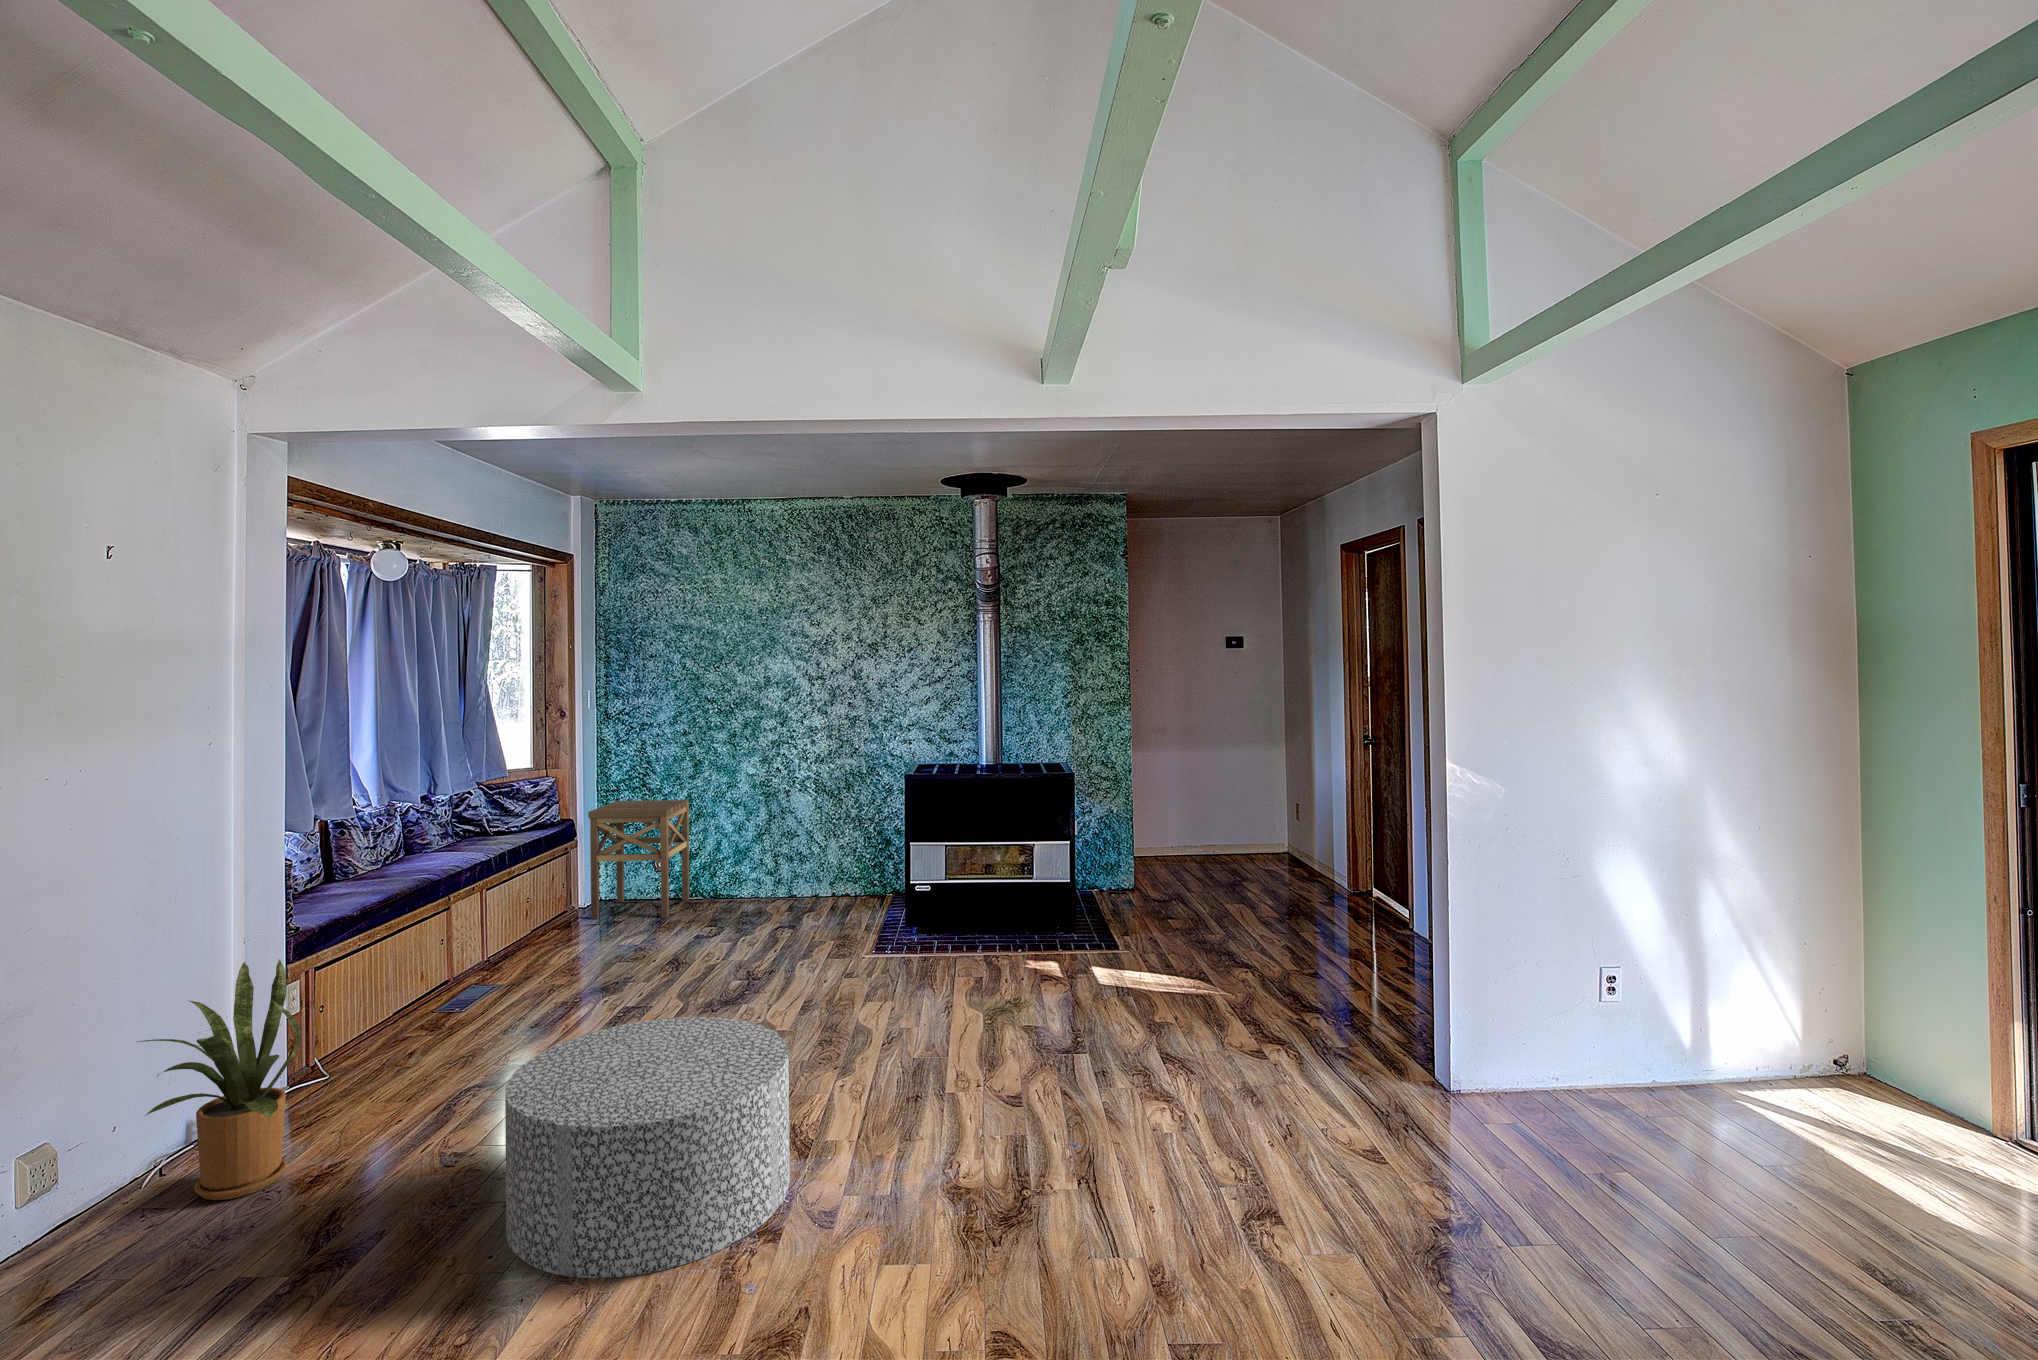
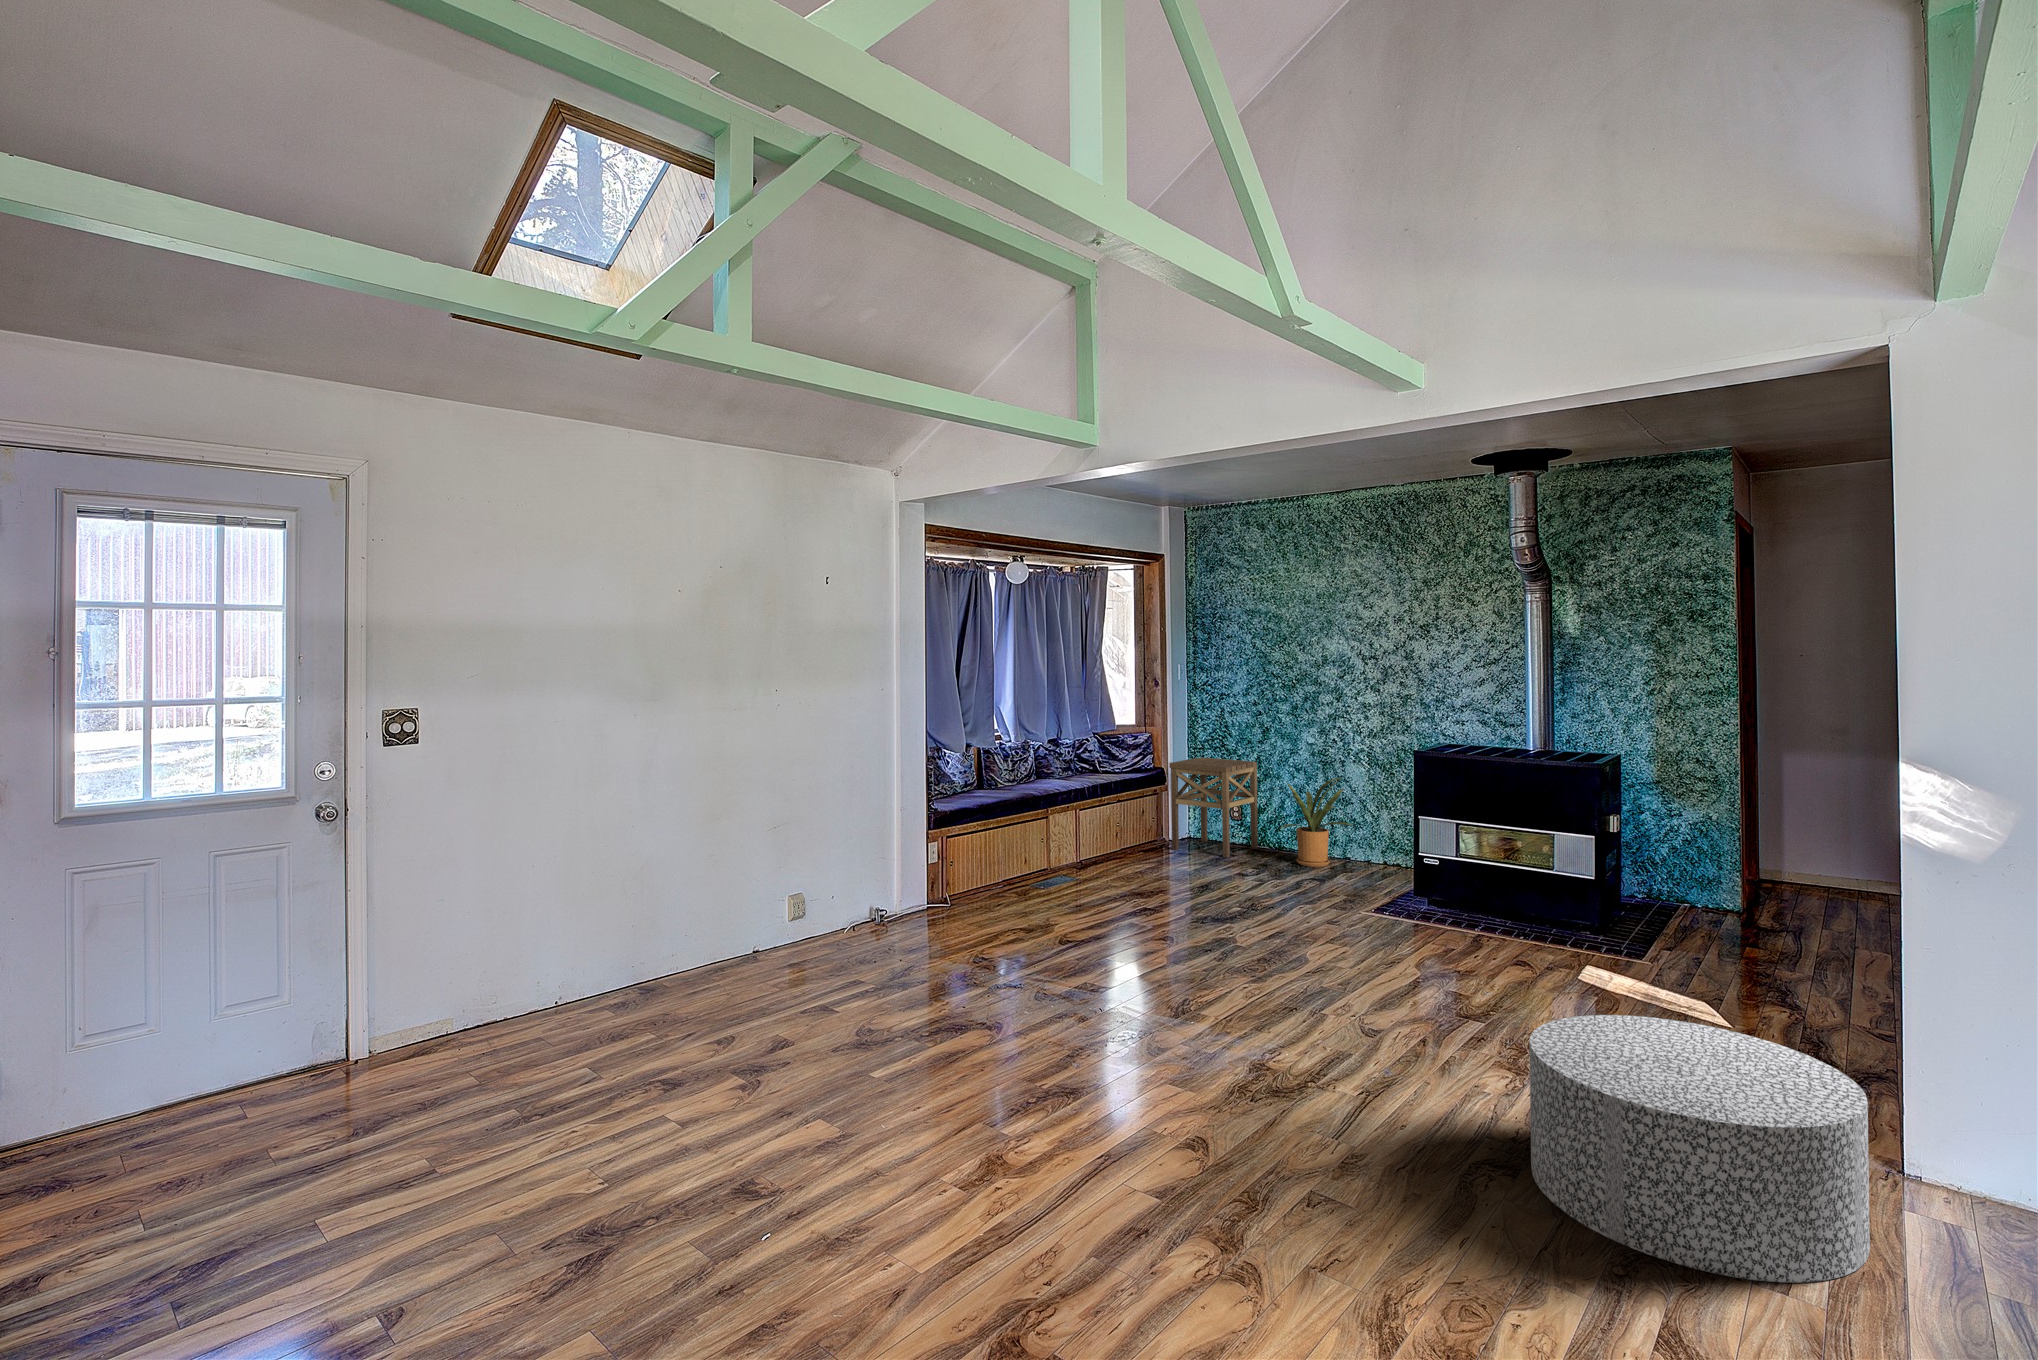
house plant: present [138,959,301,1200] -> present [1273,778,1352,867]
ottoman: present [505,1017,790,1278] -> present [1529,1015,1870,1283]

